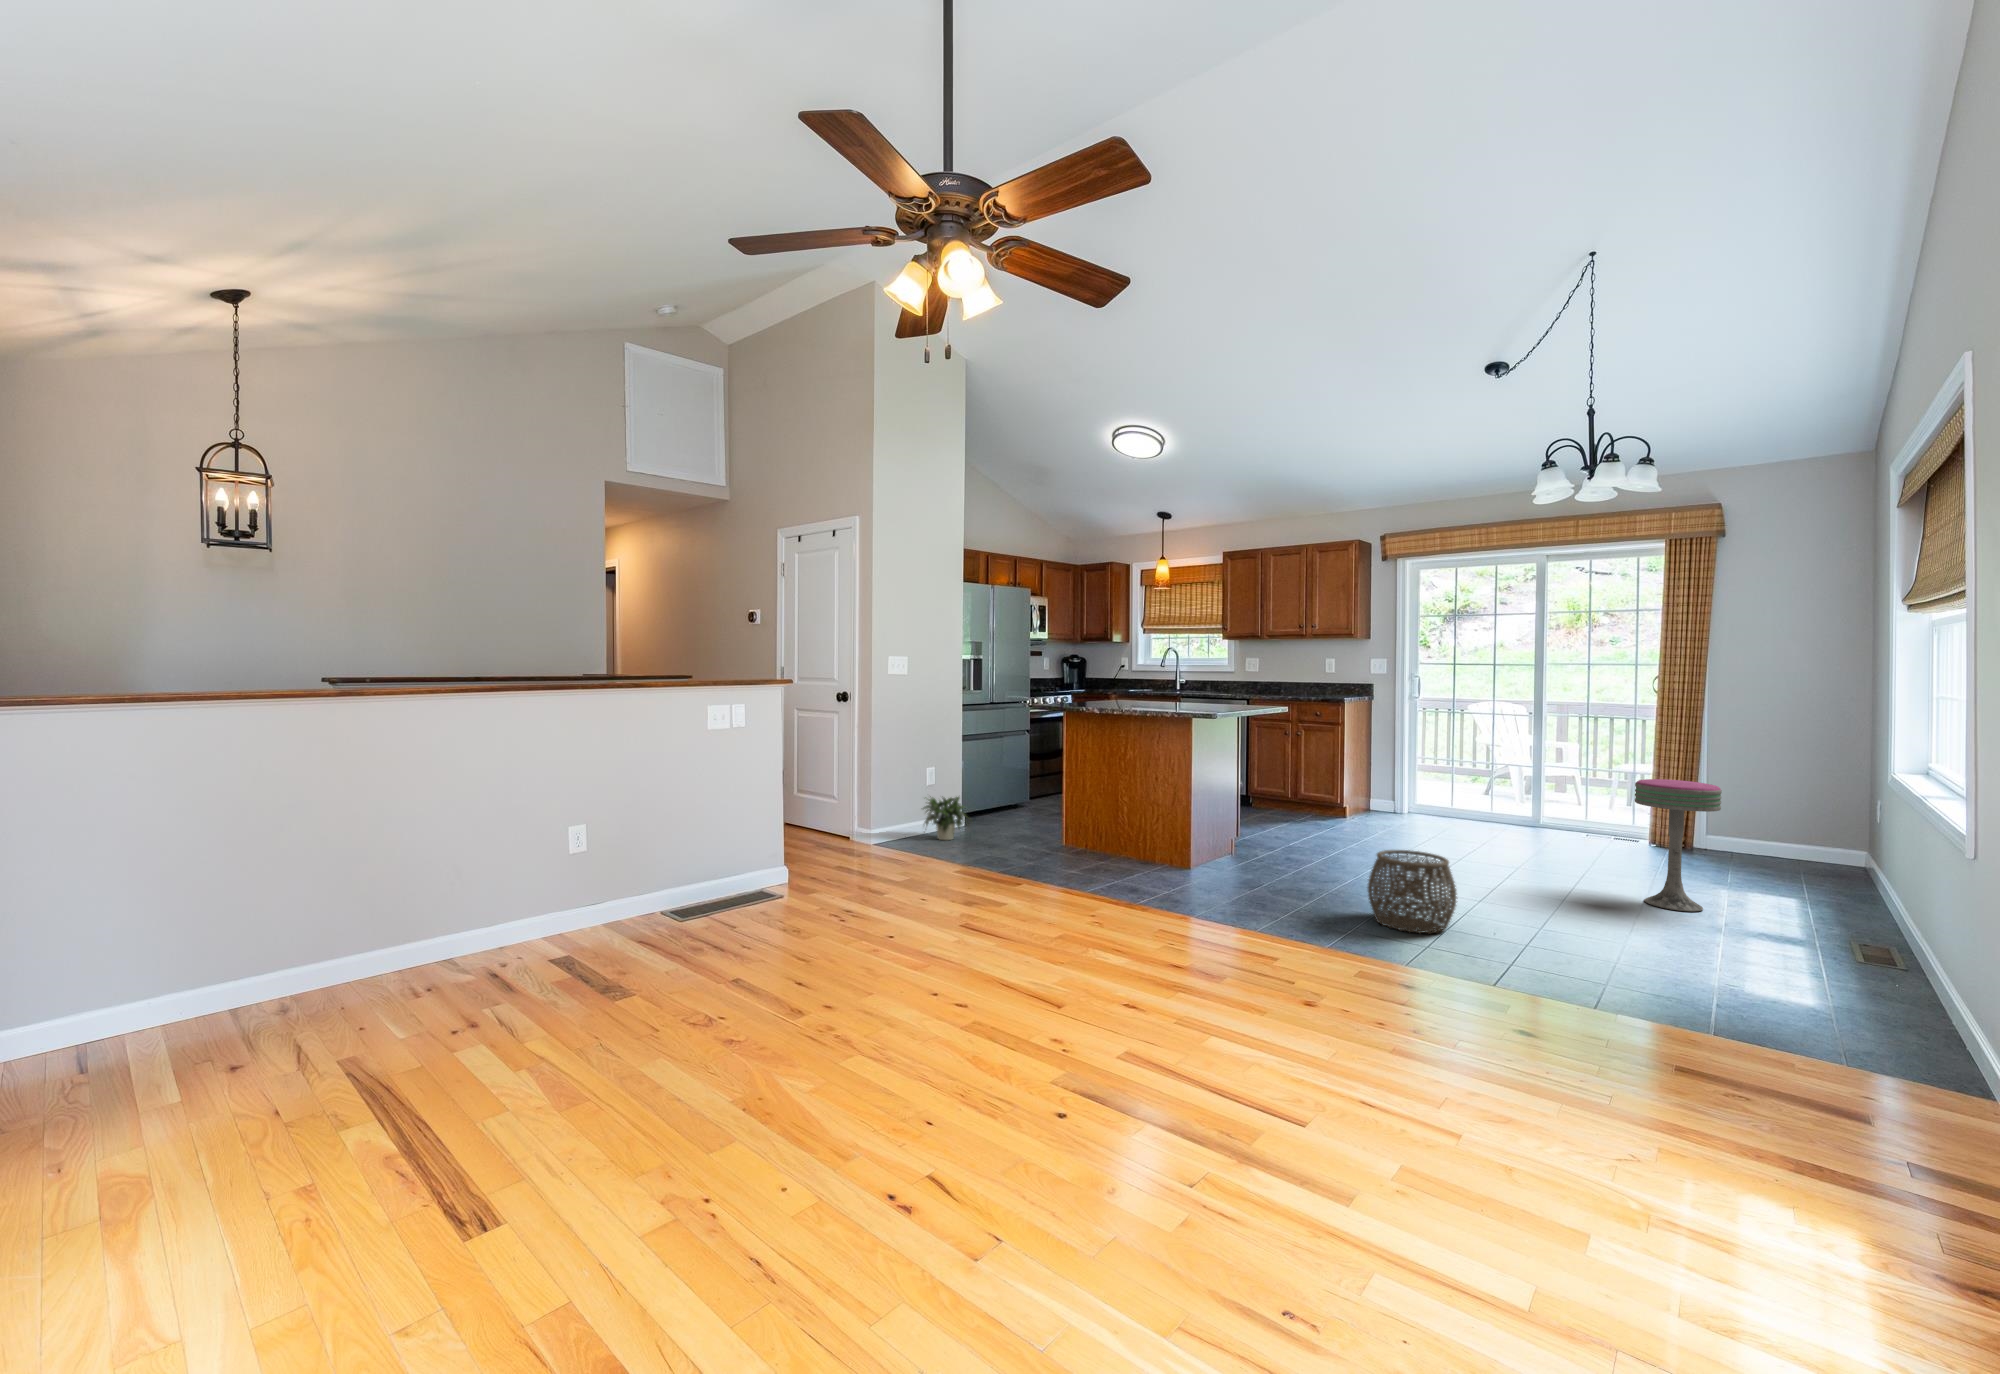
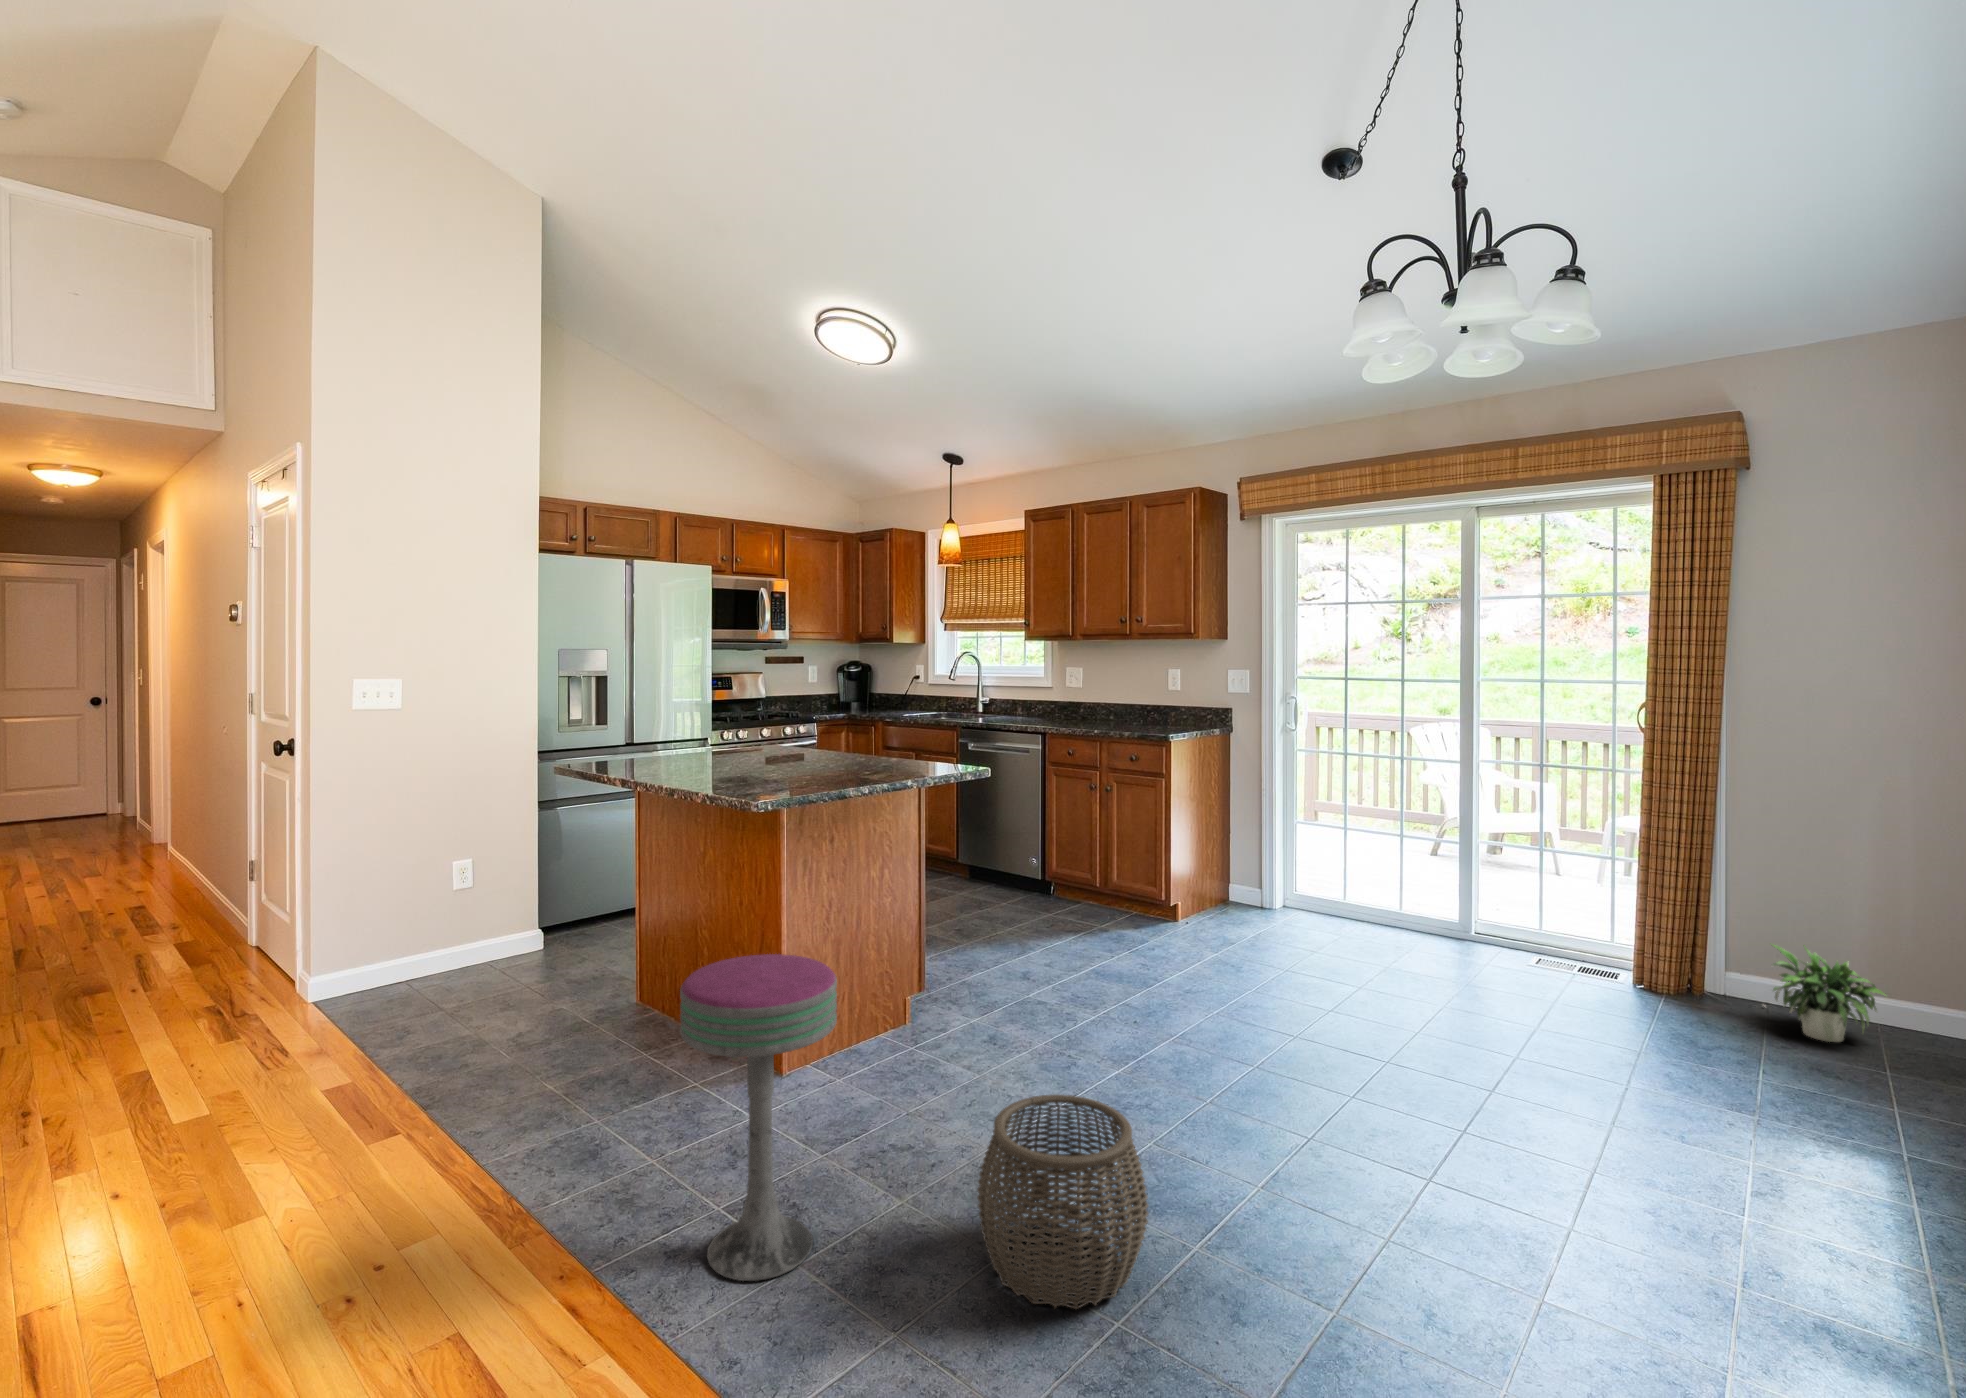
bar stool: present [1635,779,1722,912] -> present [680,954,837,1281]
potted plant: present [923,797,967,840] -> present [1772,945,1885,1042]

